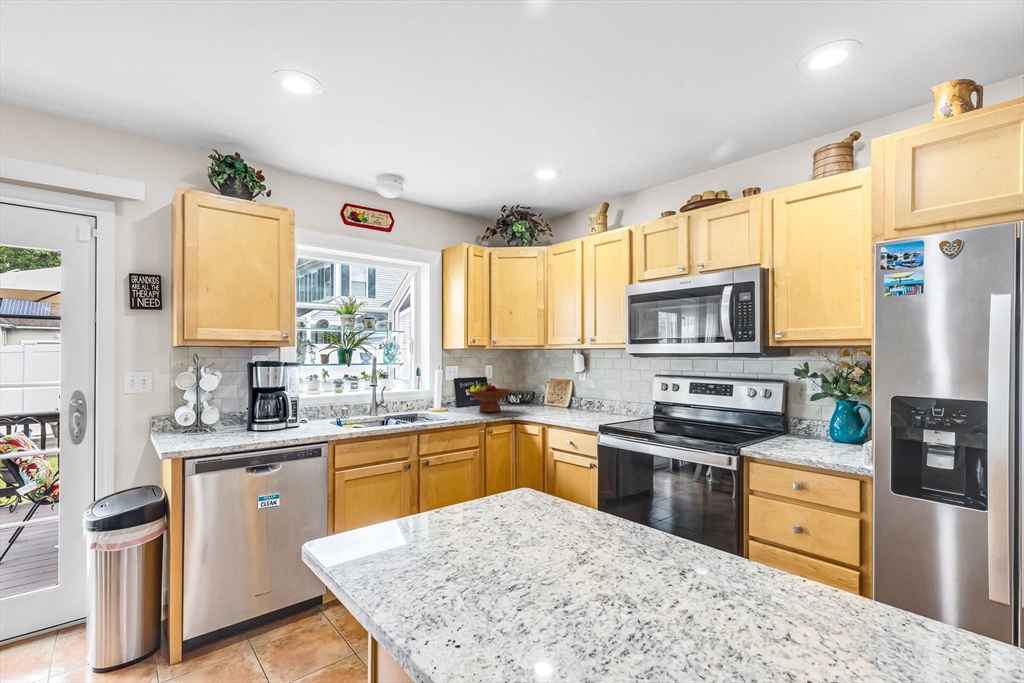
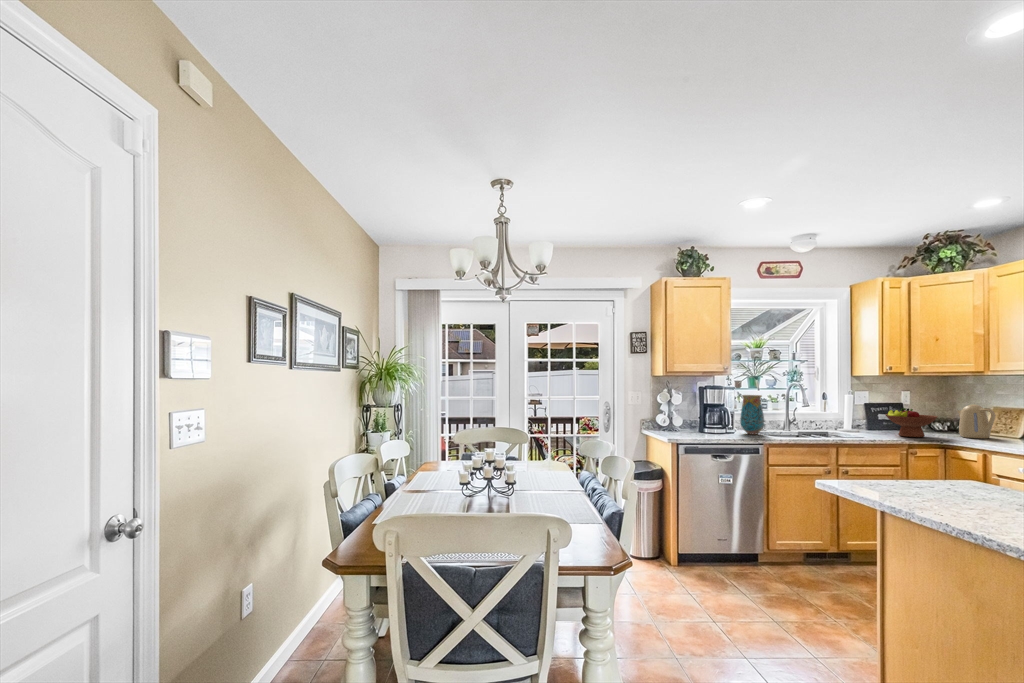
kettle: none [527,375,555,408] -> present [958,404,995,439]
vase: none [307,376,337,427] -> present [740,395,764,435]

